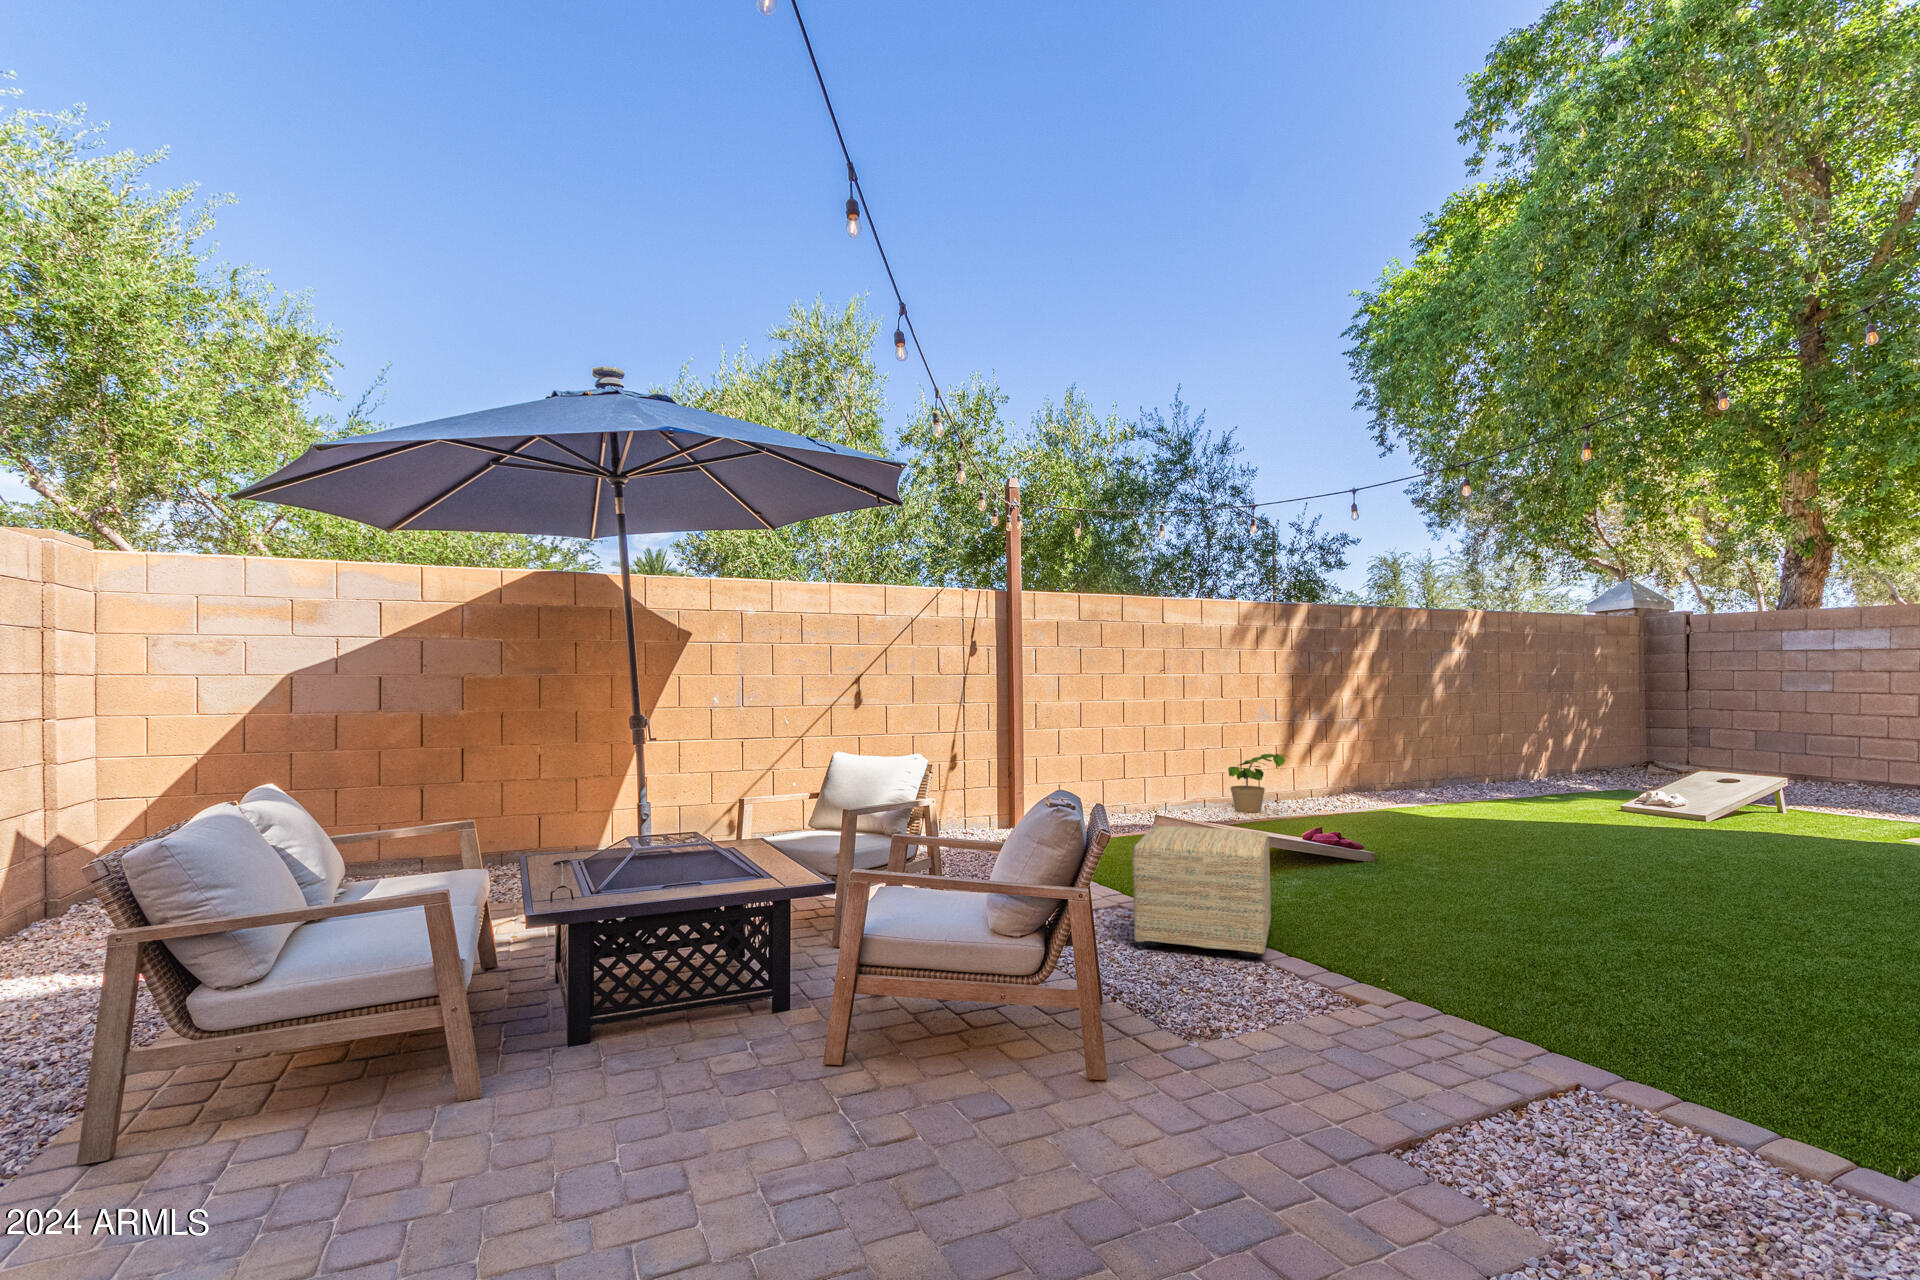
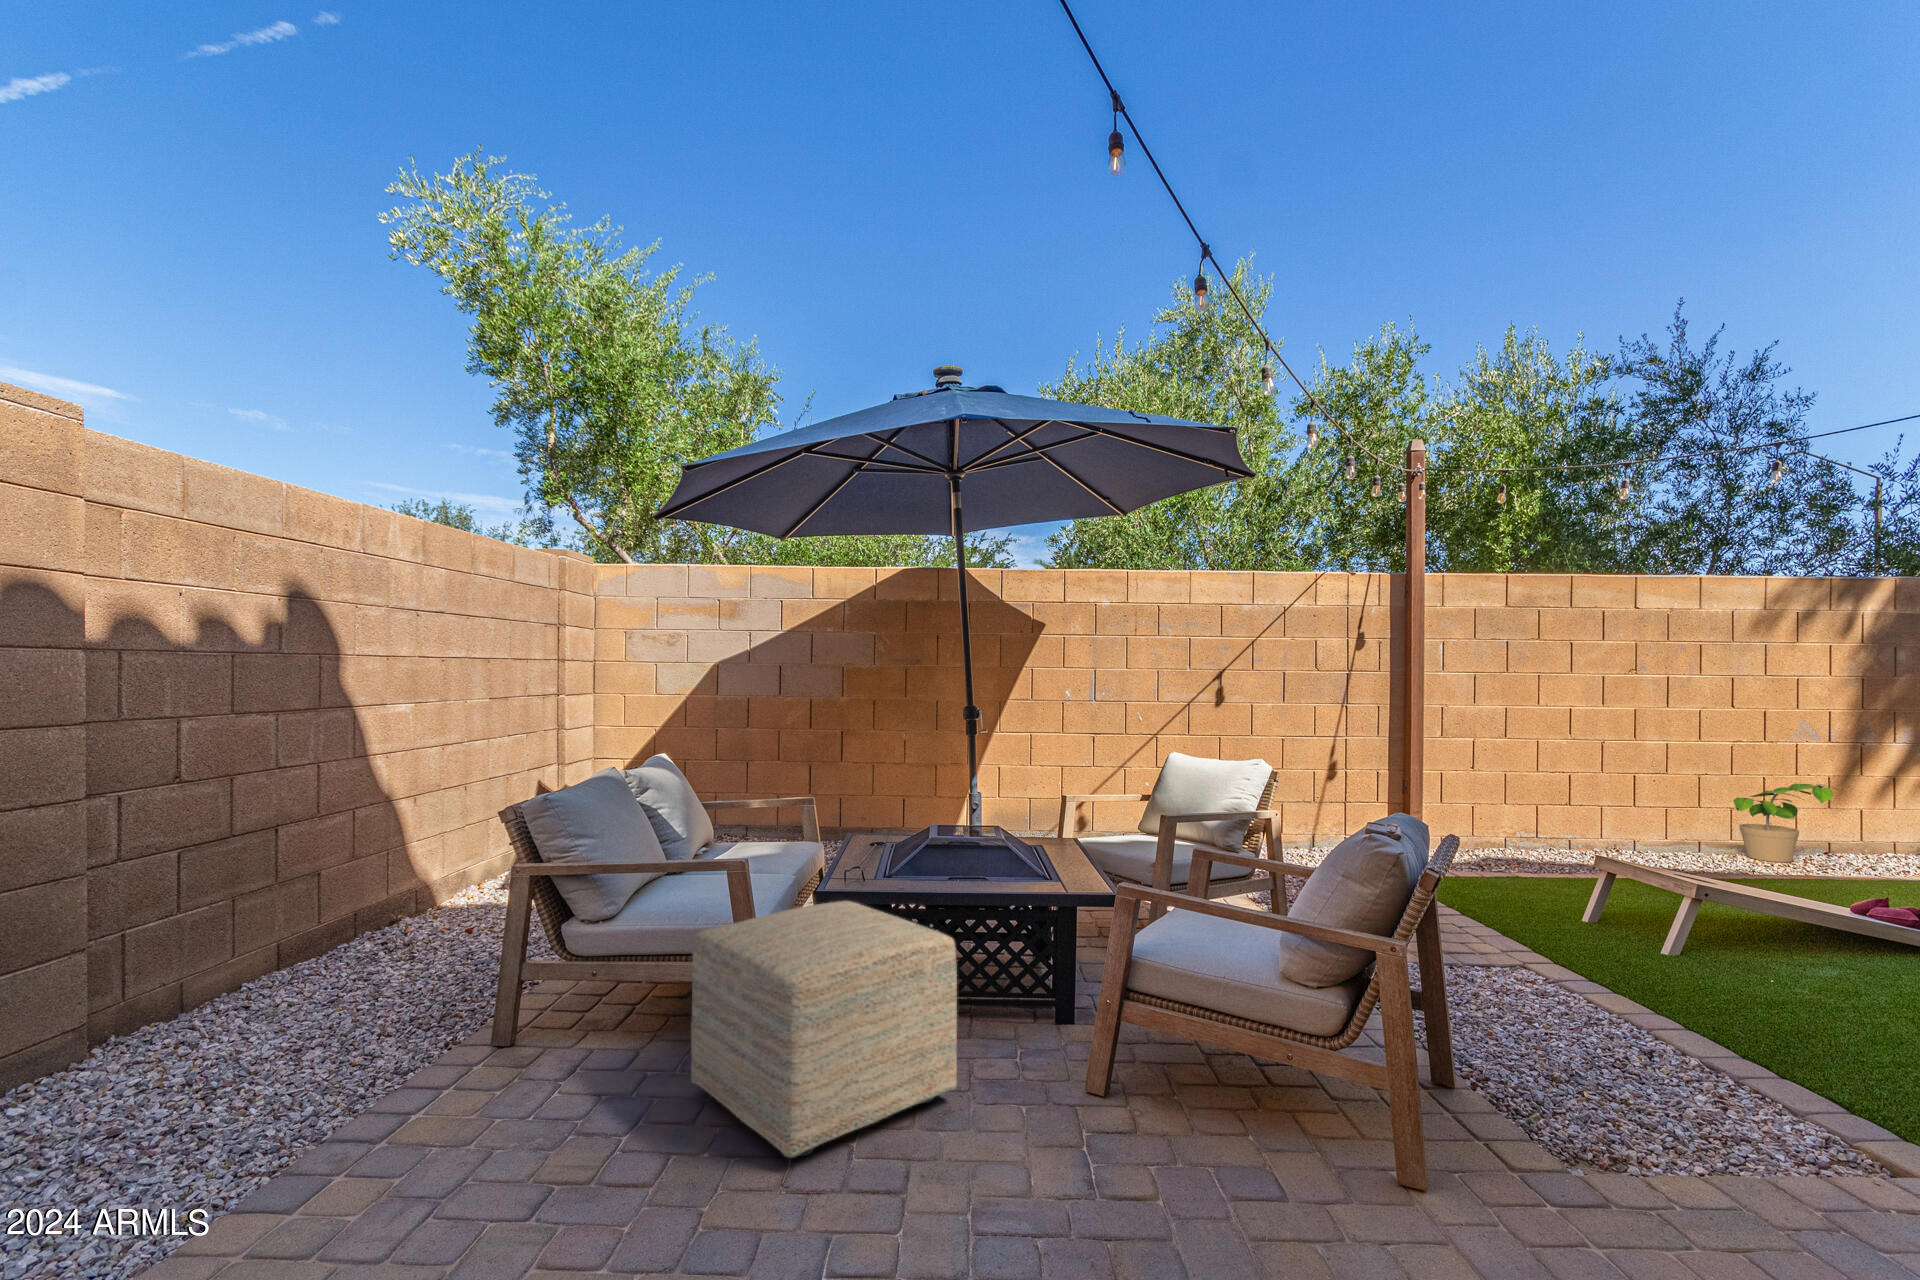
ottoman: present [1132,826,1271,958] -> present [691,901,957,1157]

